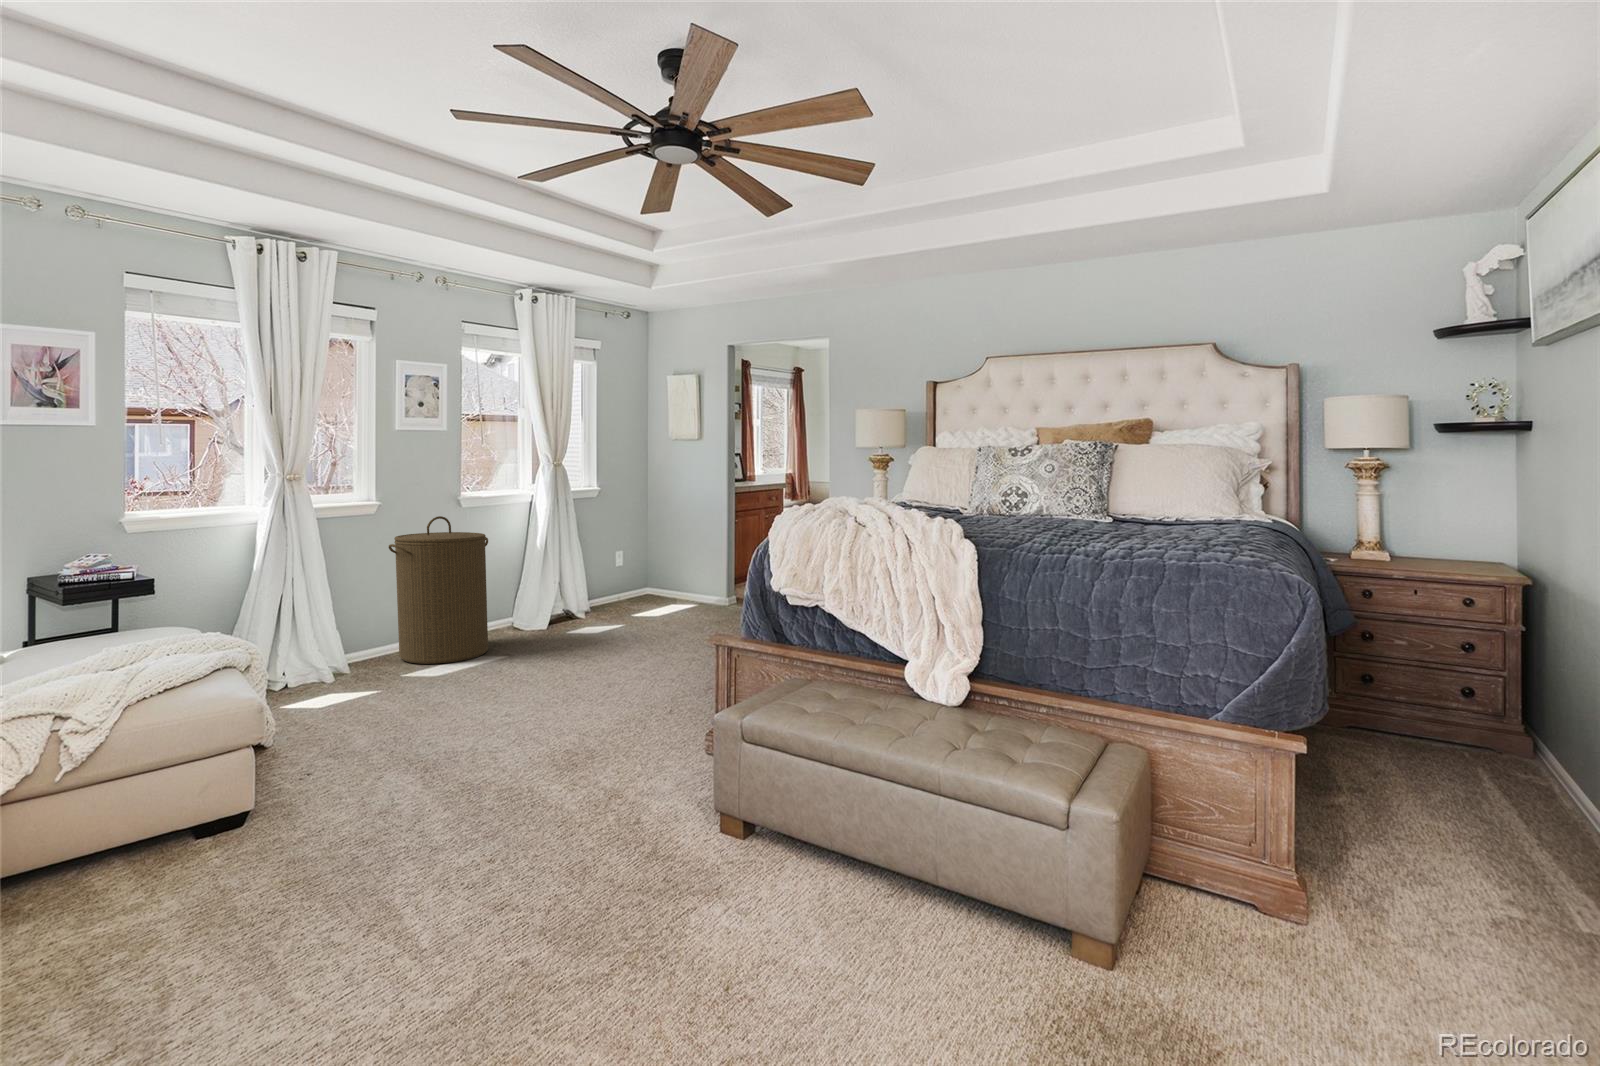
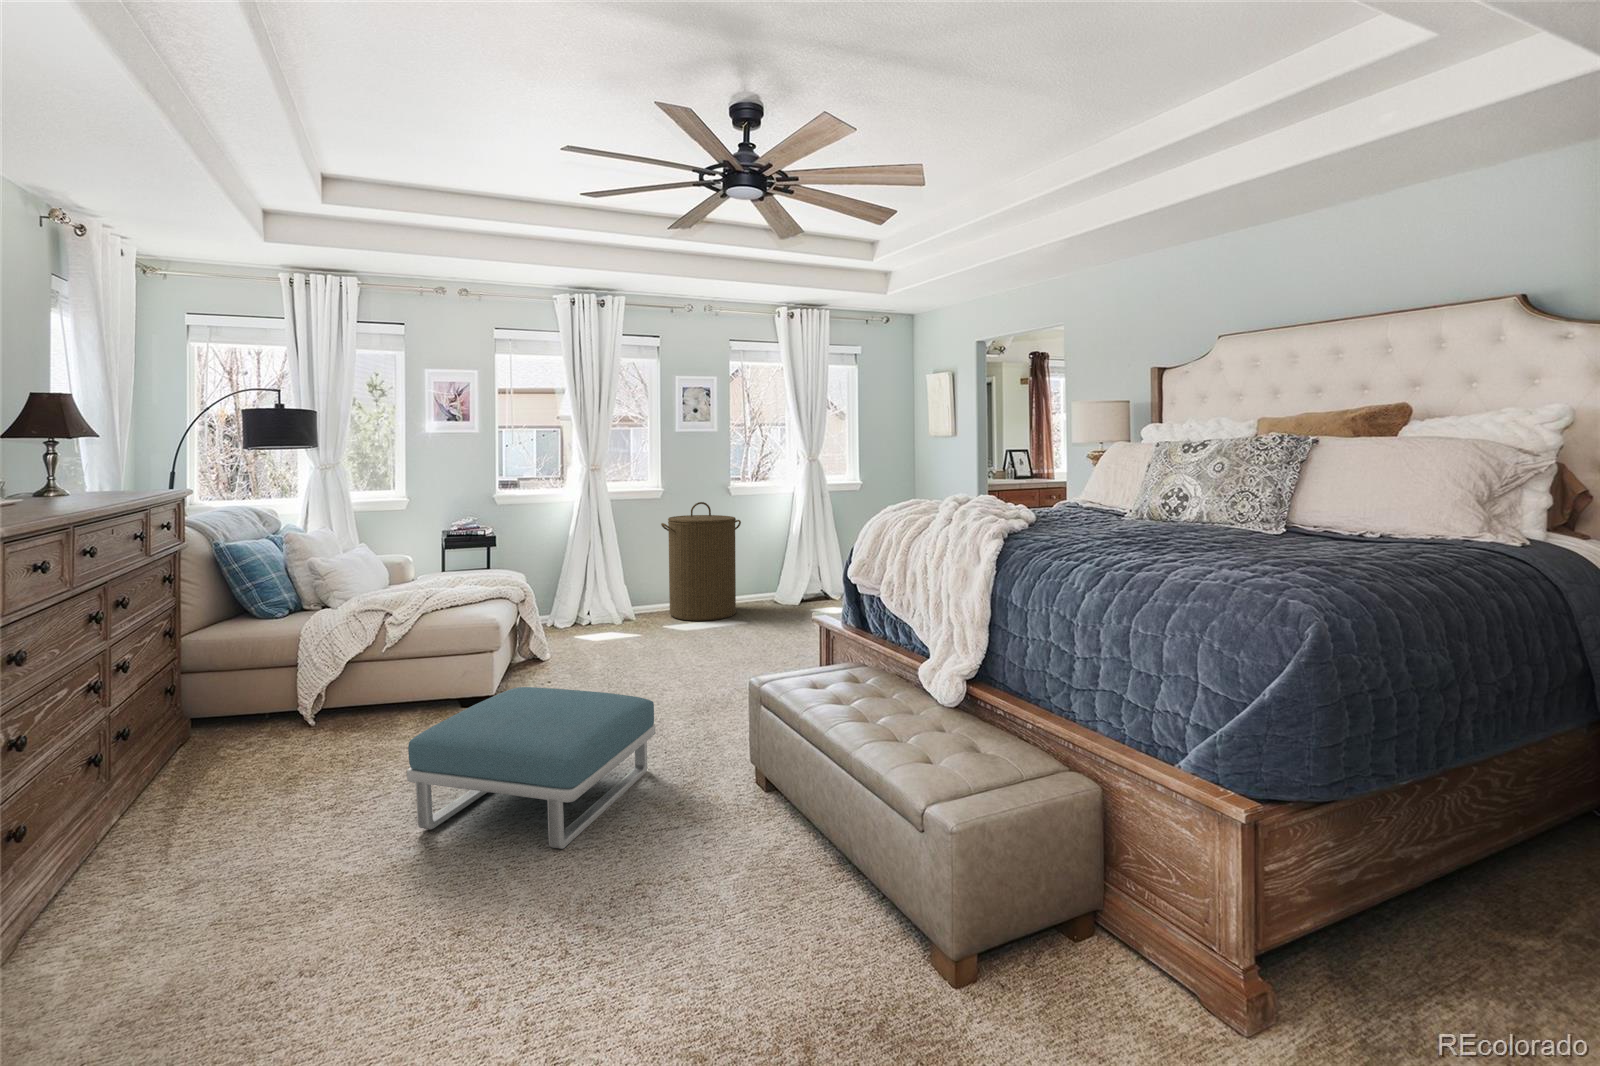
footstool: none [296,755,590,1003] -> present [407,687,656,849]

